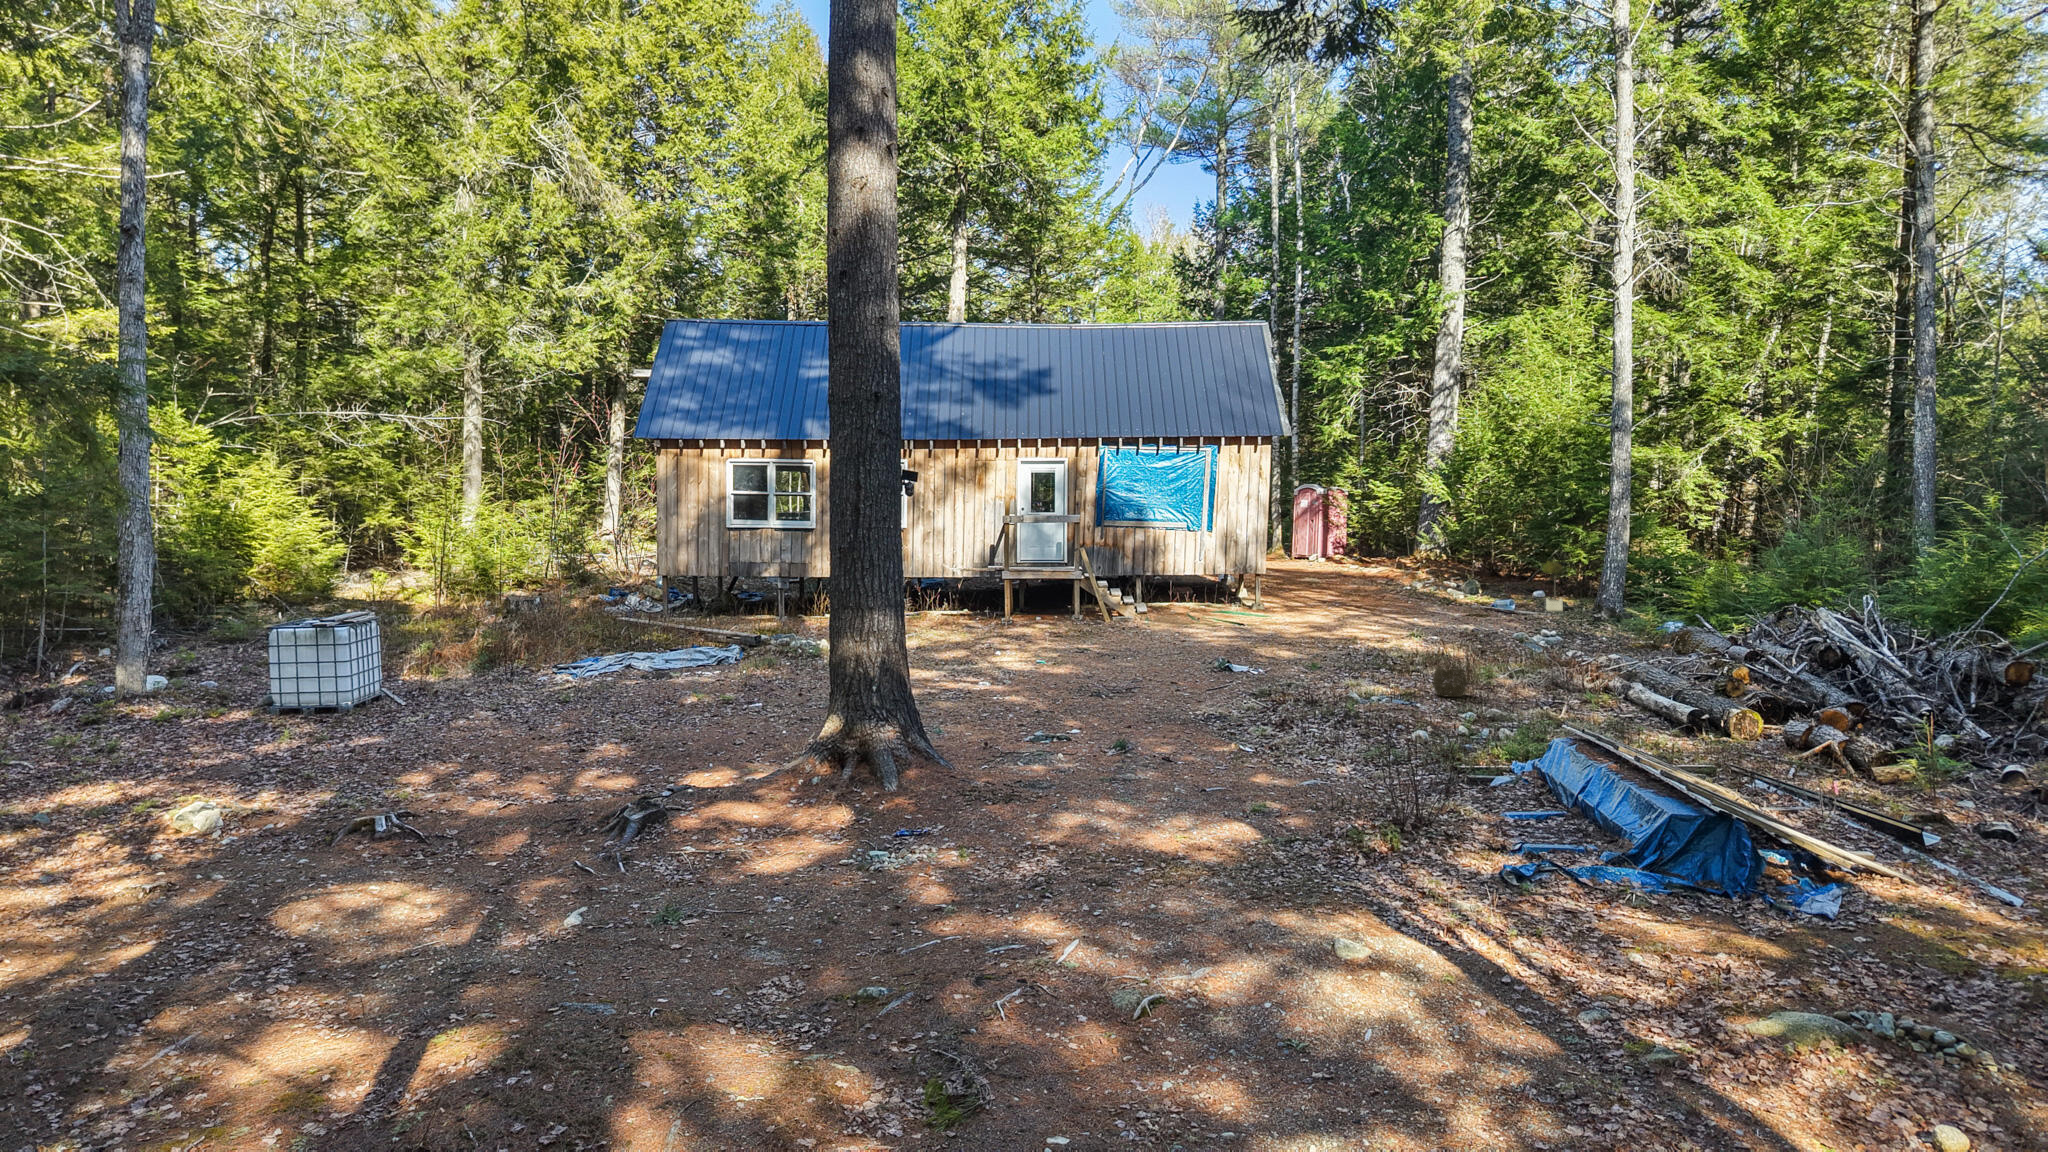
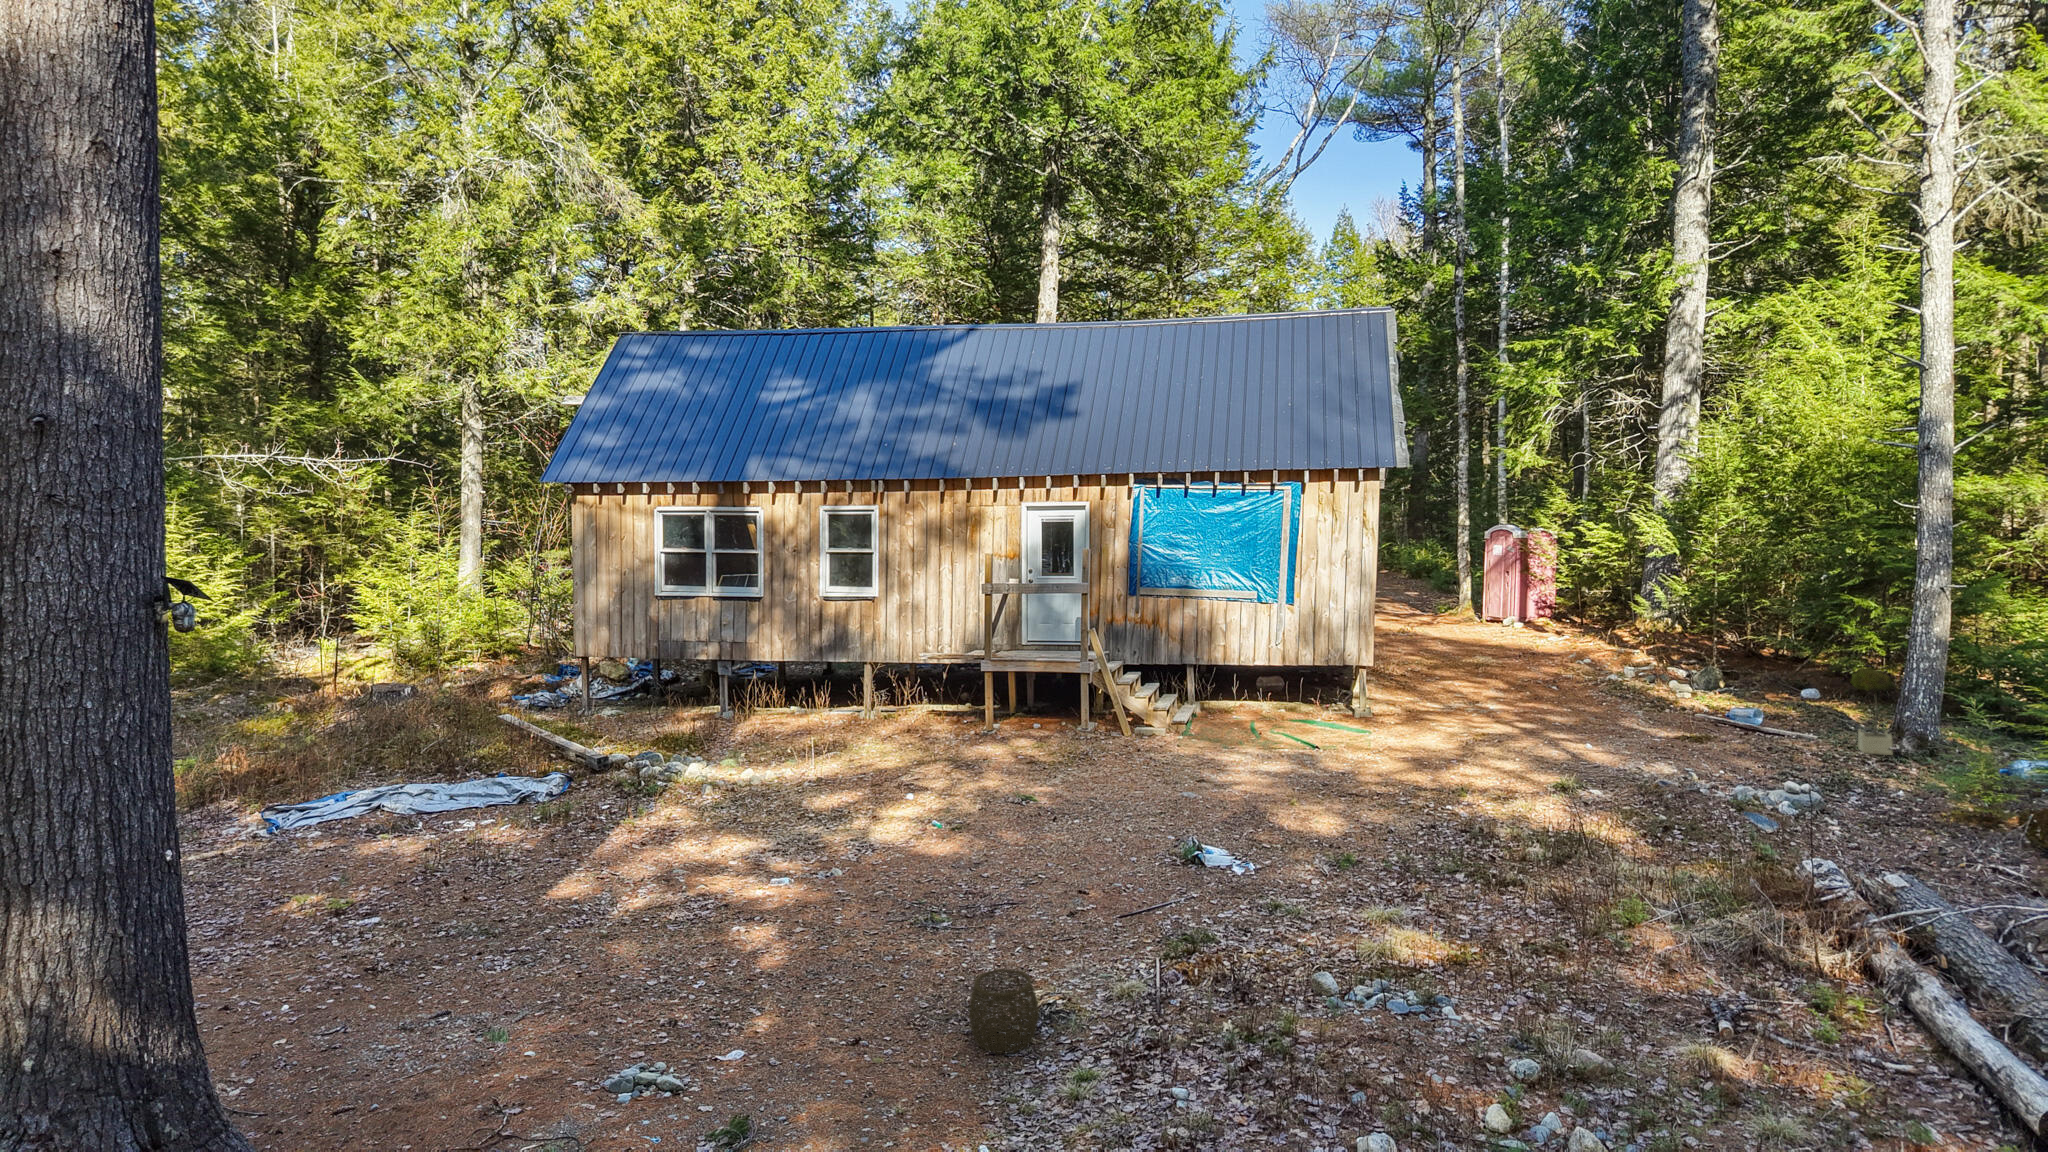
woven basket: present [1433,666,1467,697] -> present [969,969,1039,1054]

